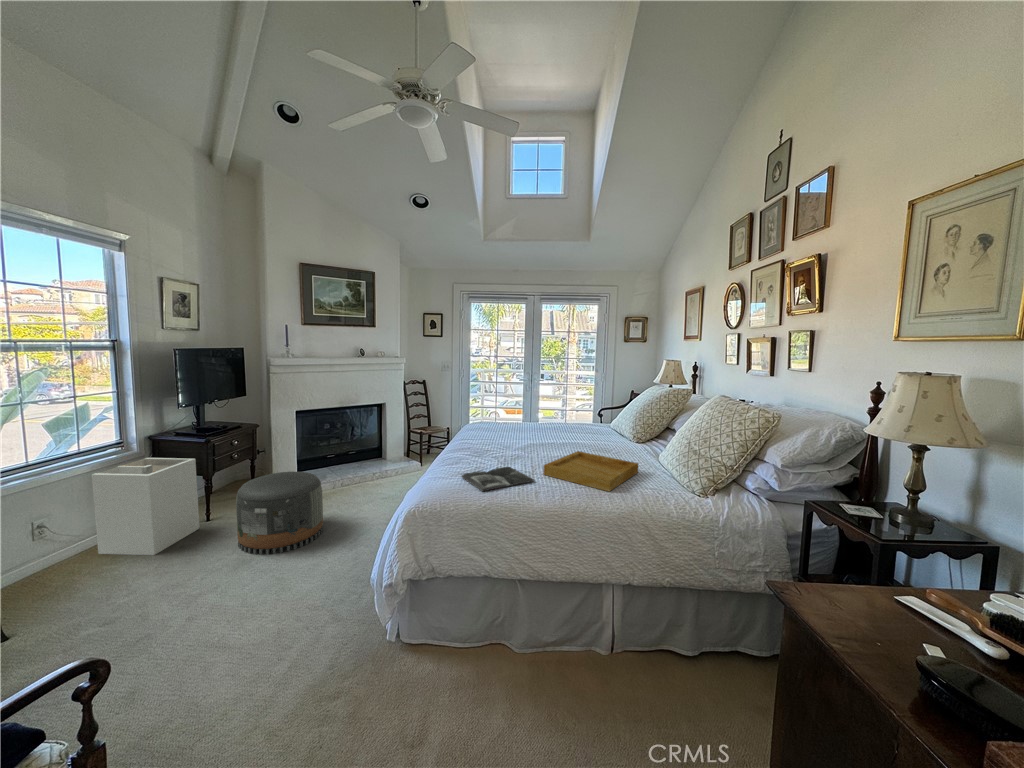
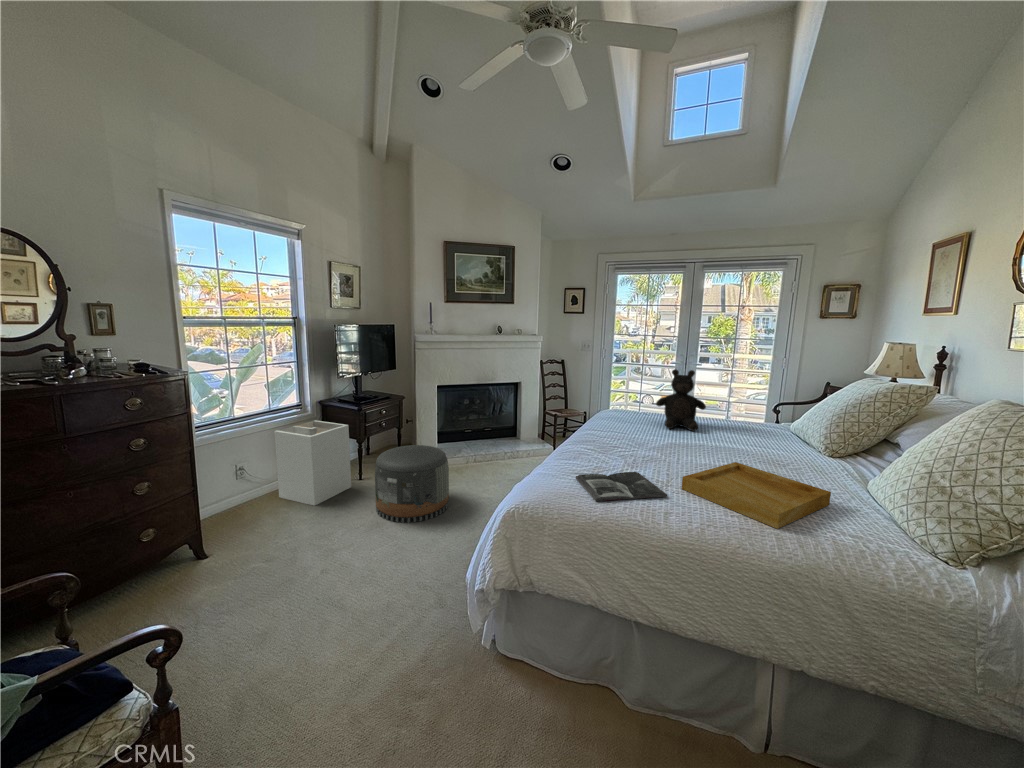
teddy bear: none [514,384,552,433] -> present [656,369,706,431]

